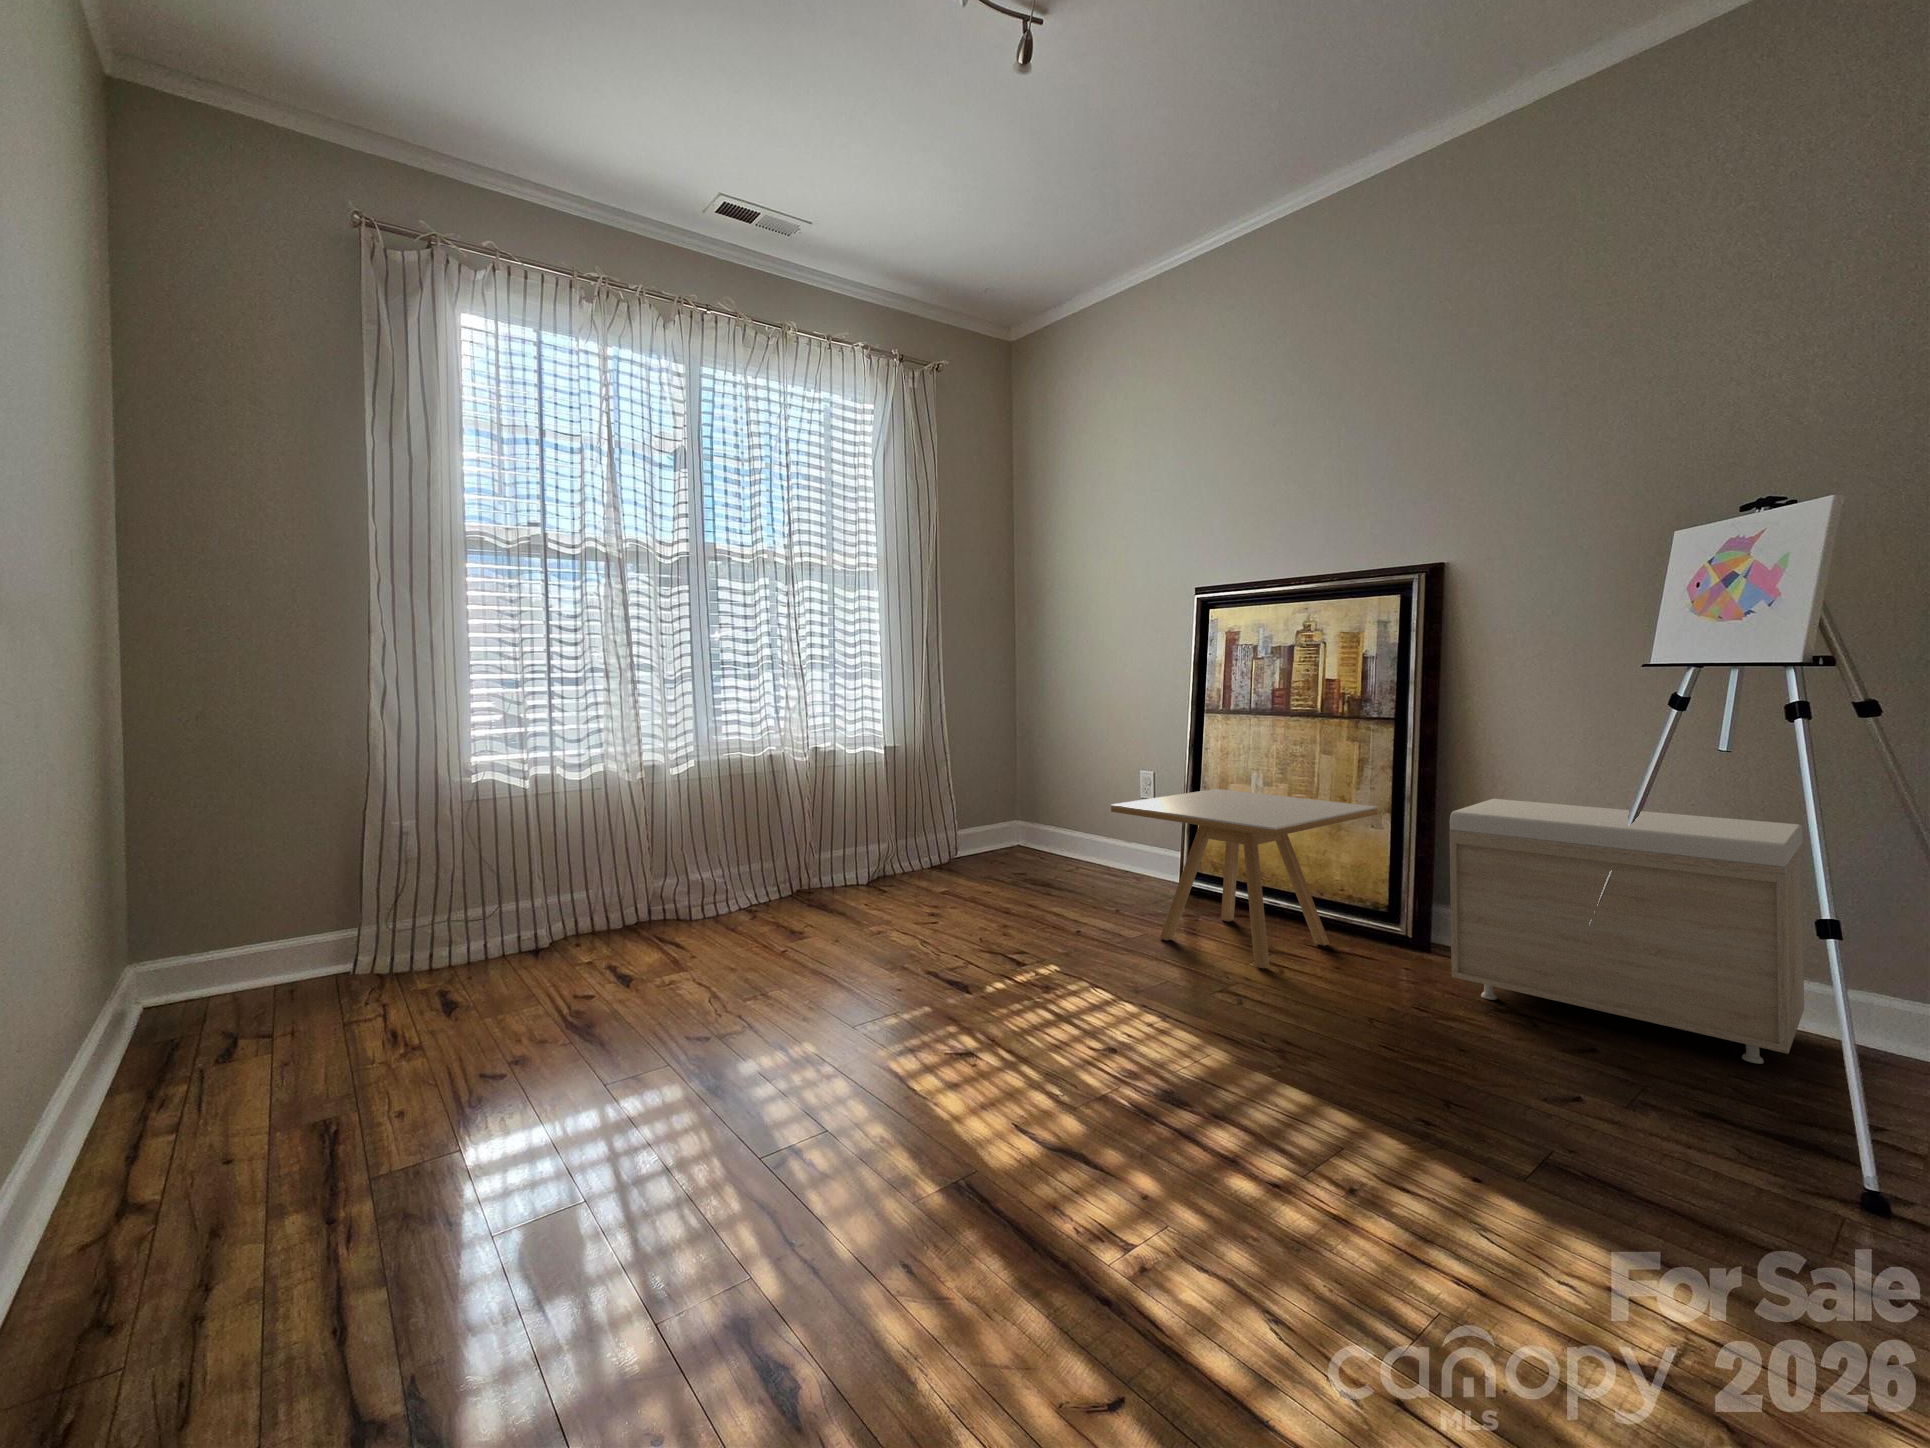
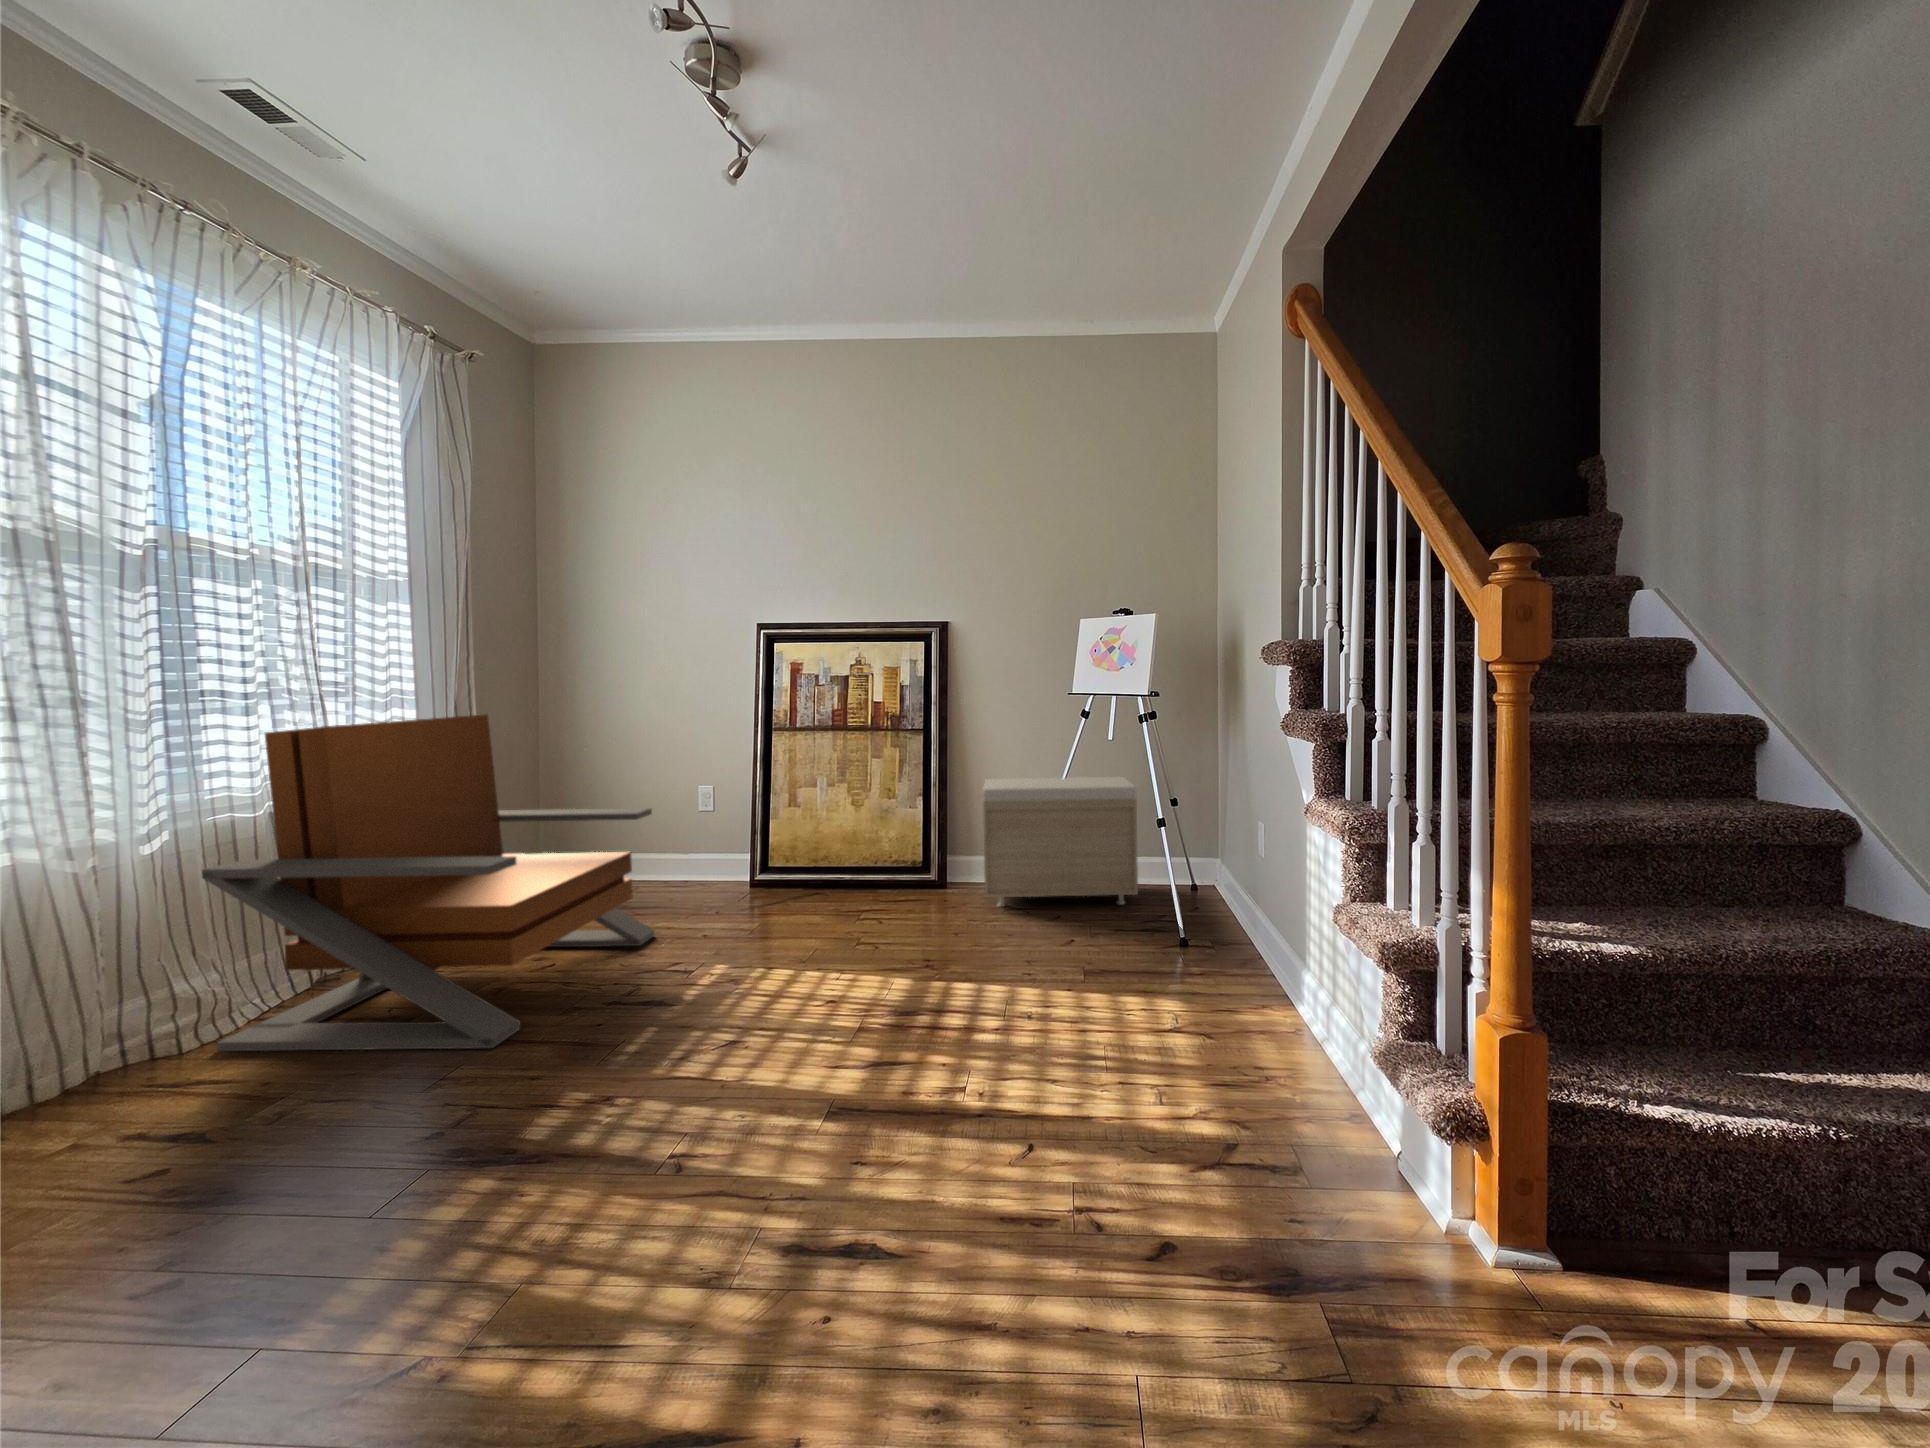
lounge chair: none [701,684,1036,979] -> present [202,714,654,1051]
side table: present [1111,789,1378,969] -> none [739,793,919,924]

